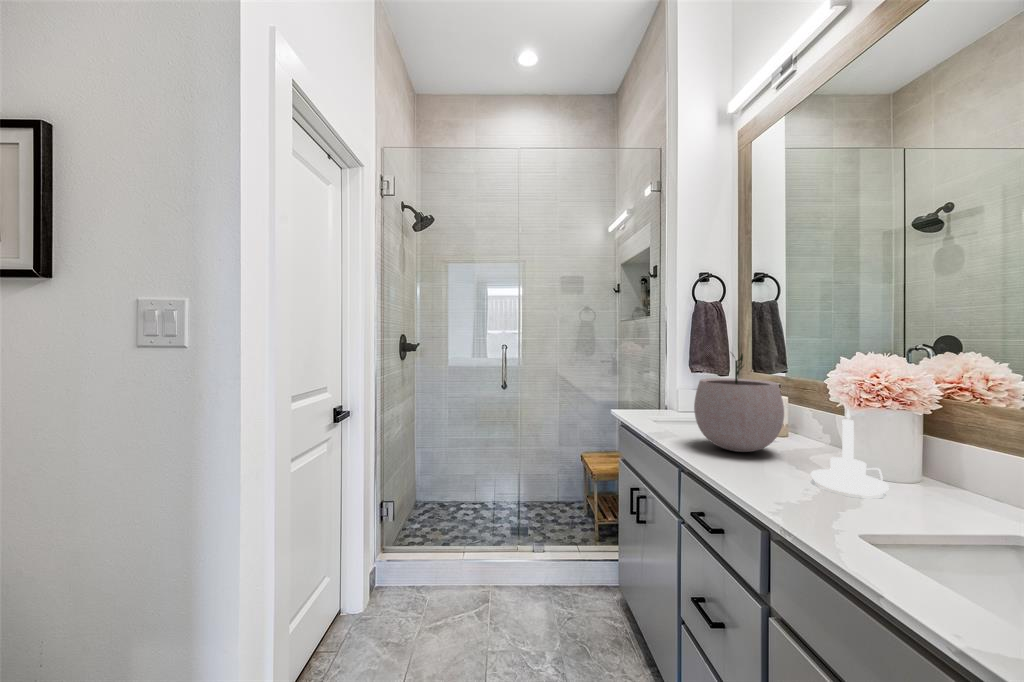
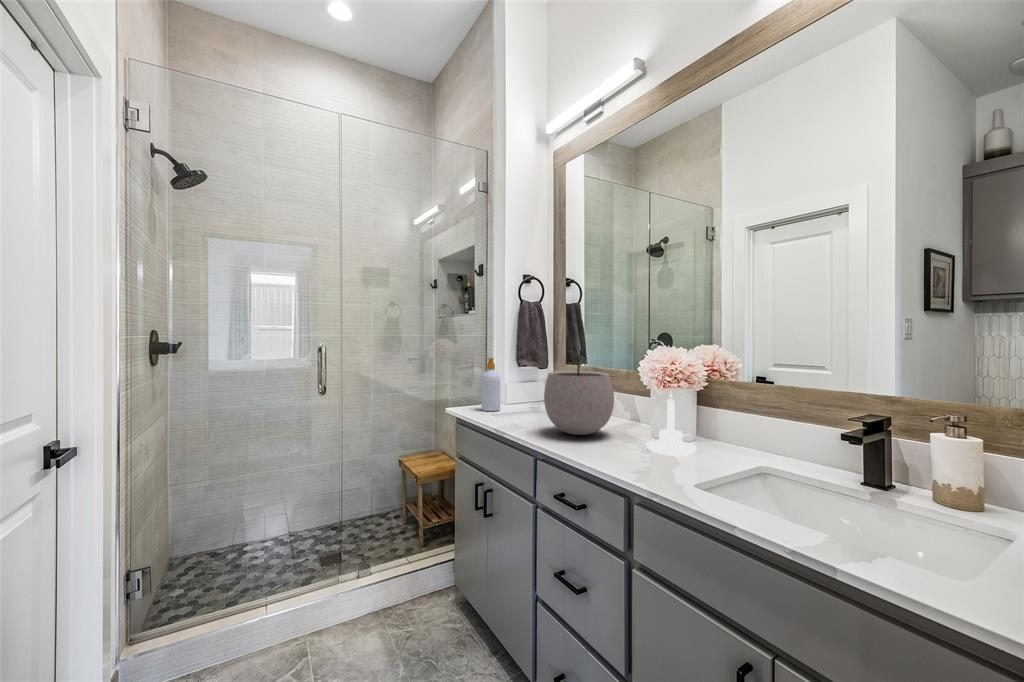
soap bottle: none [649,361,669,417] -> present [481,358,500,411]

